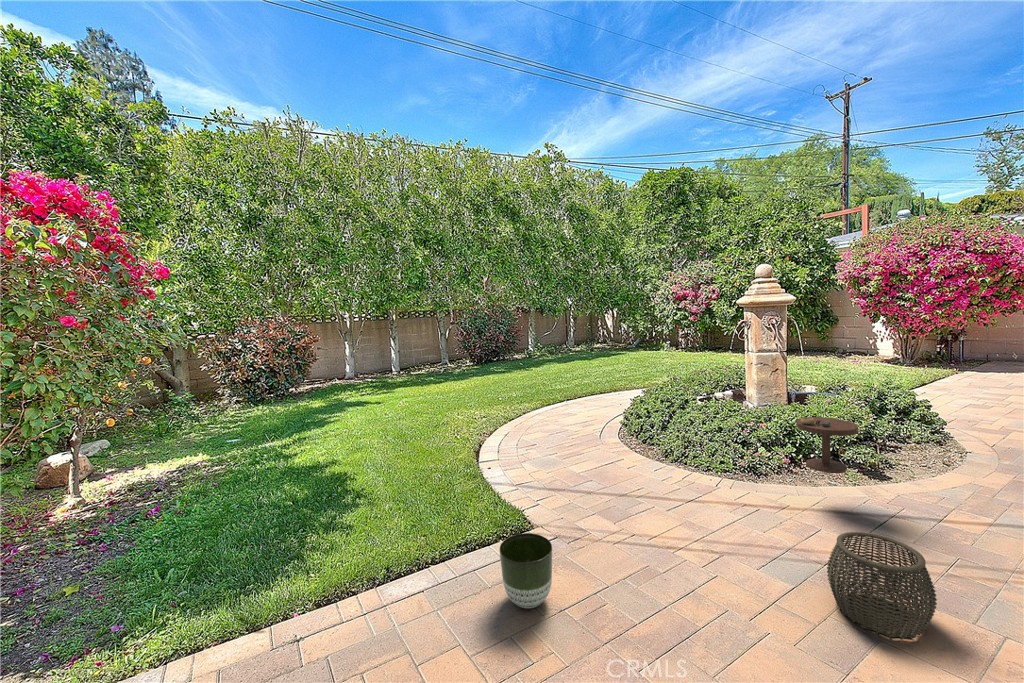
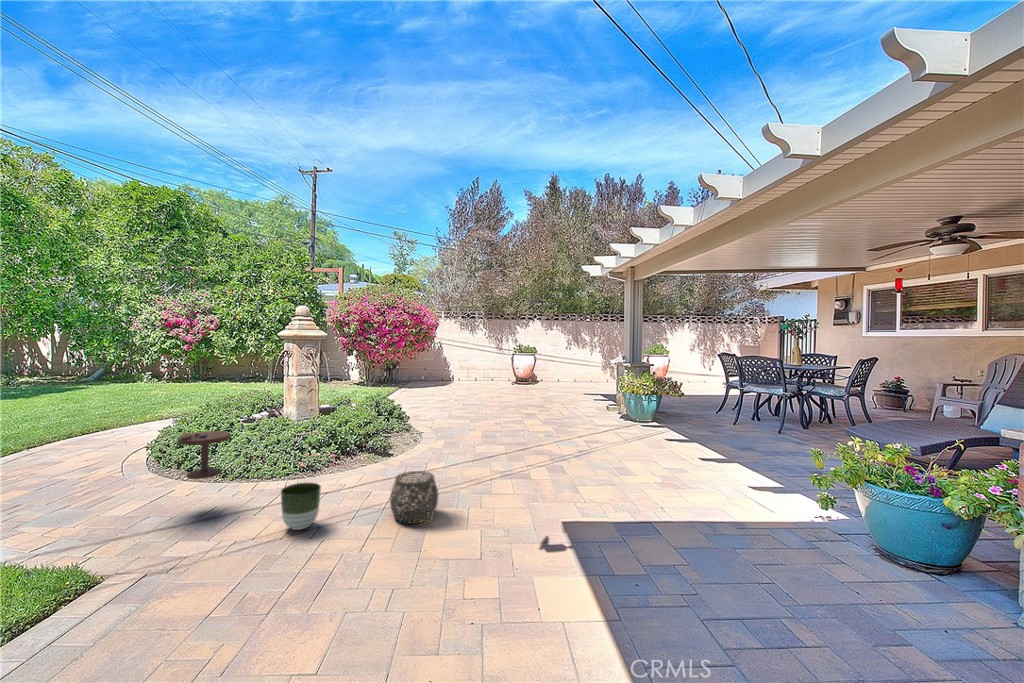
side table: present [796,417,858,474] -> present [178,431,231,479]
planter: present [500,533,552,608] -> present [281,483,321,530]

